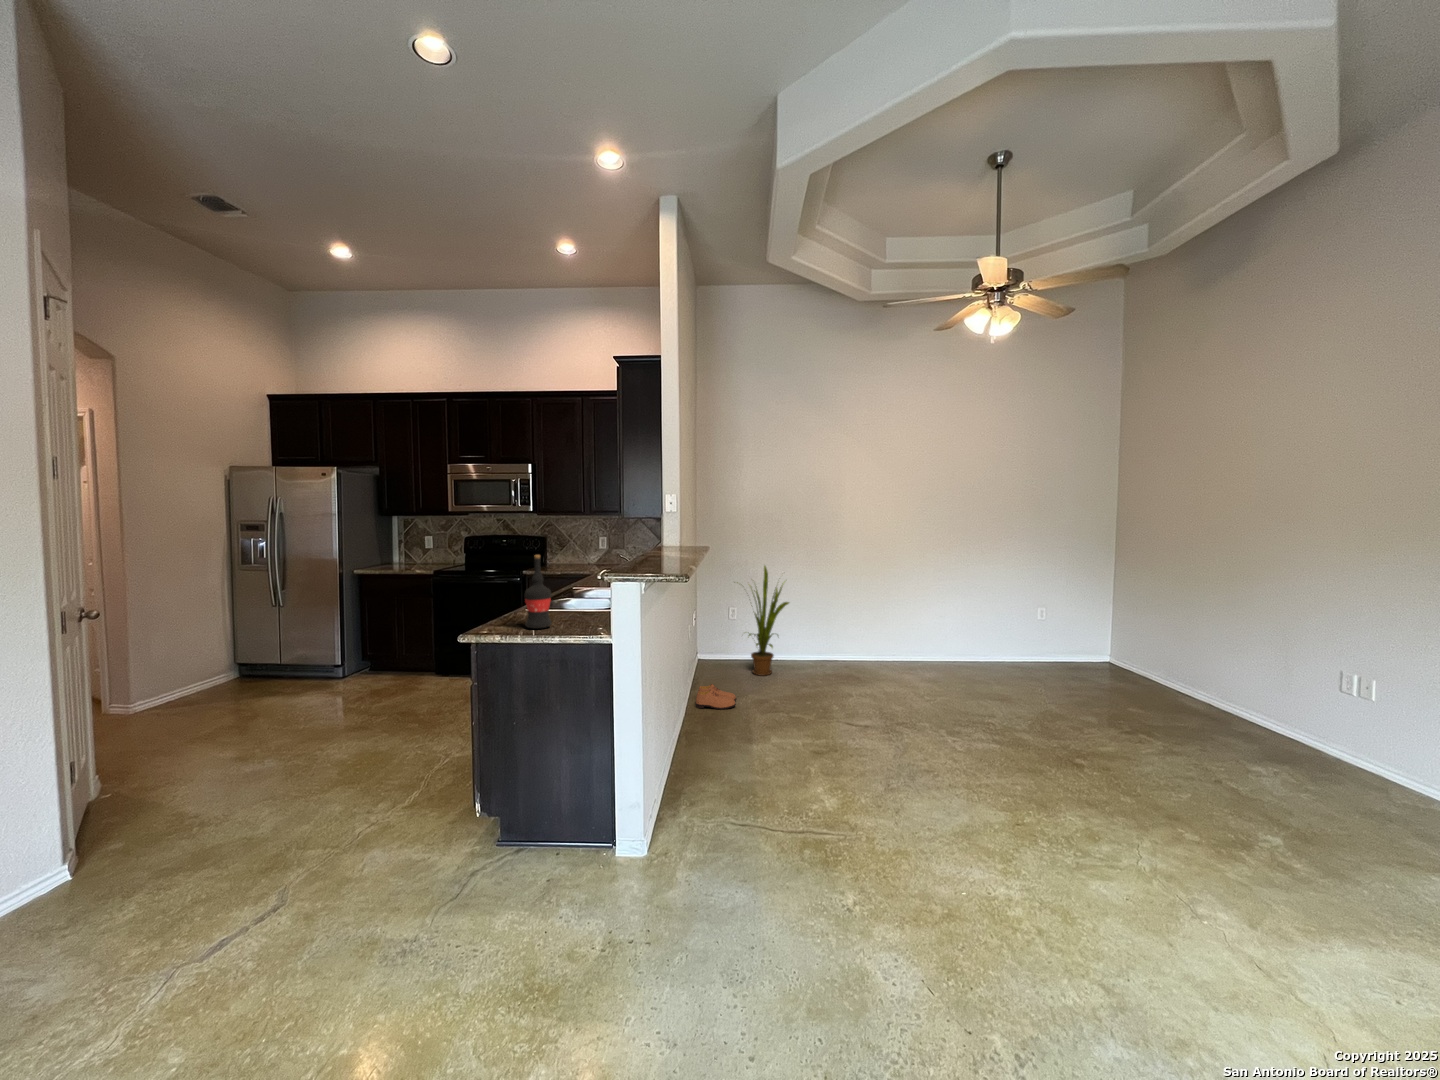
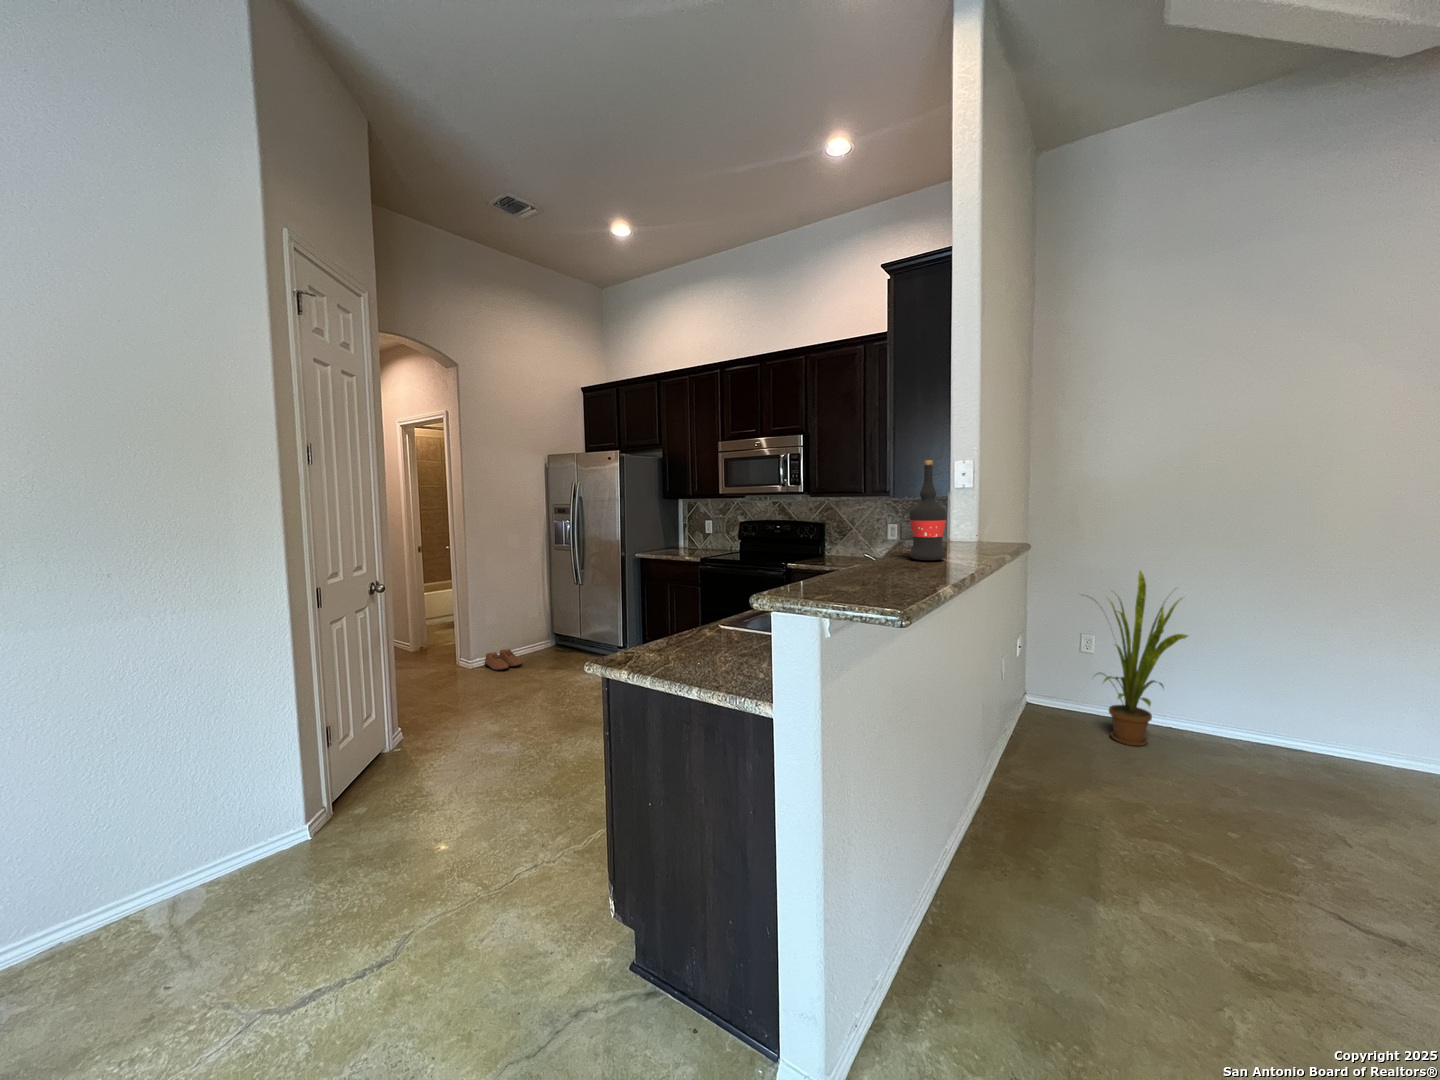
wine bottle: present [525,555,552,628] -> present [909,460,947,560]
shoe: present [695,684,736,709] -> present [485,649,522,671]

